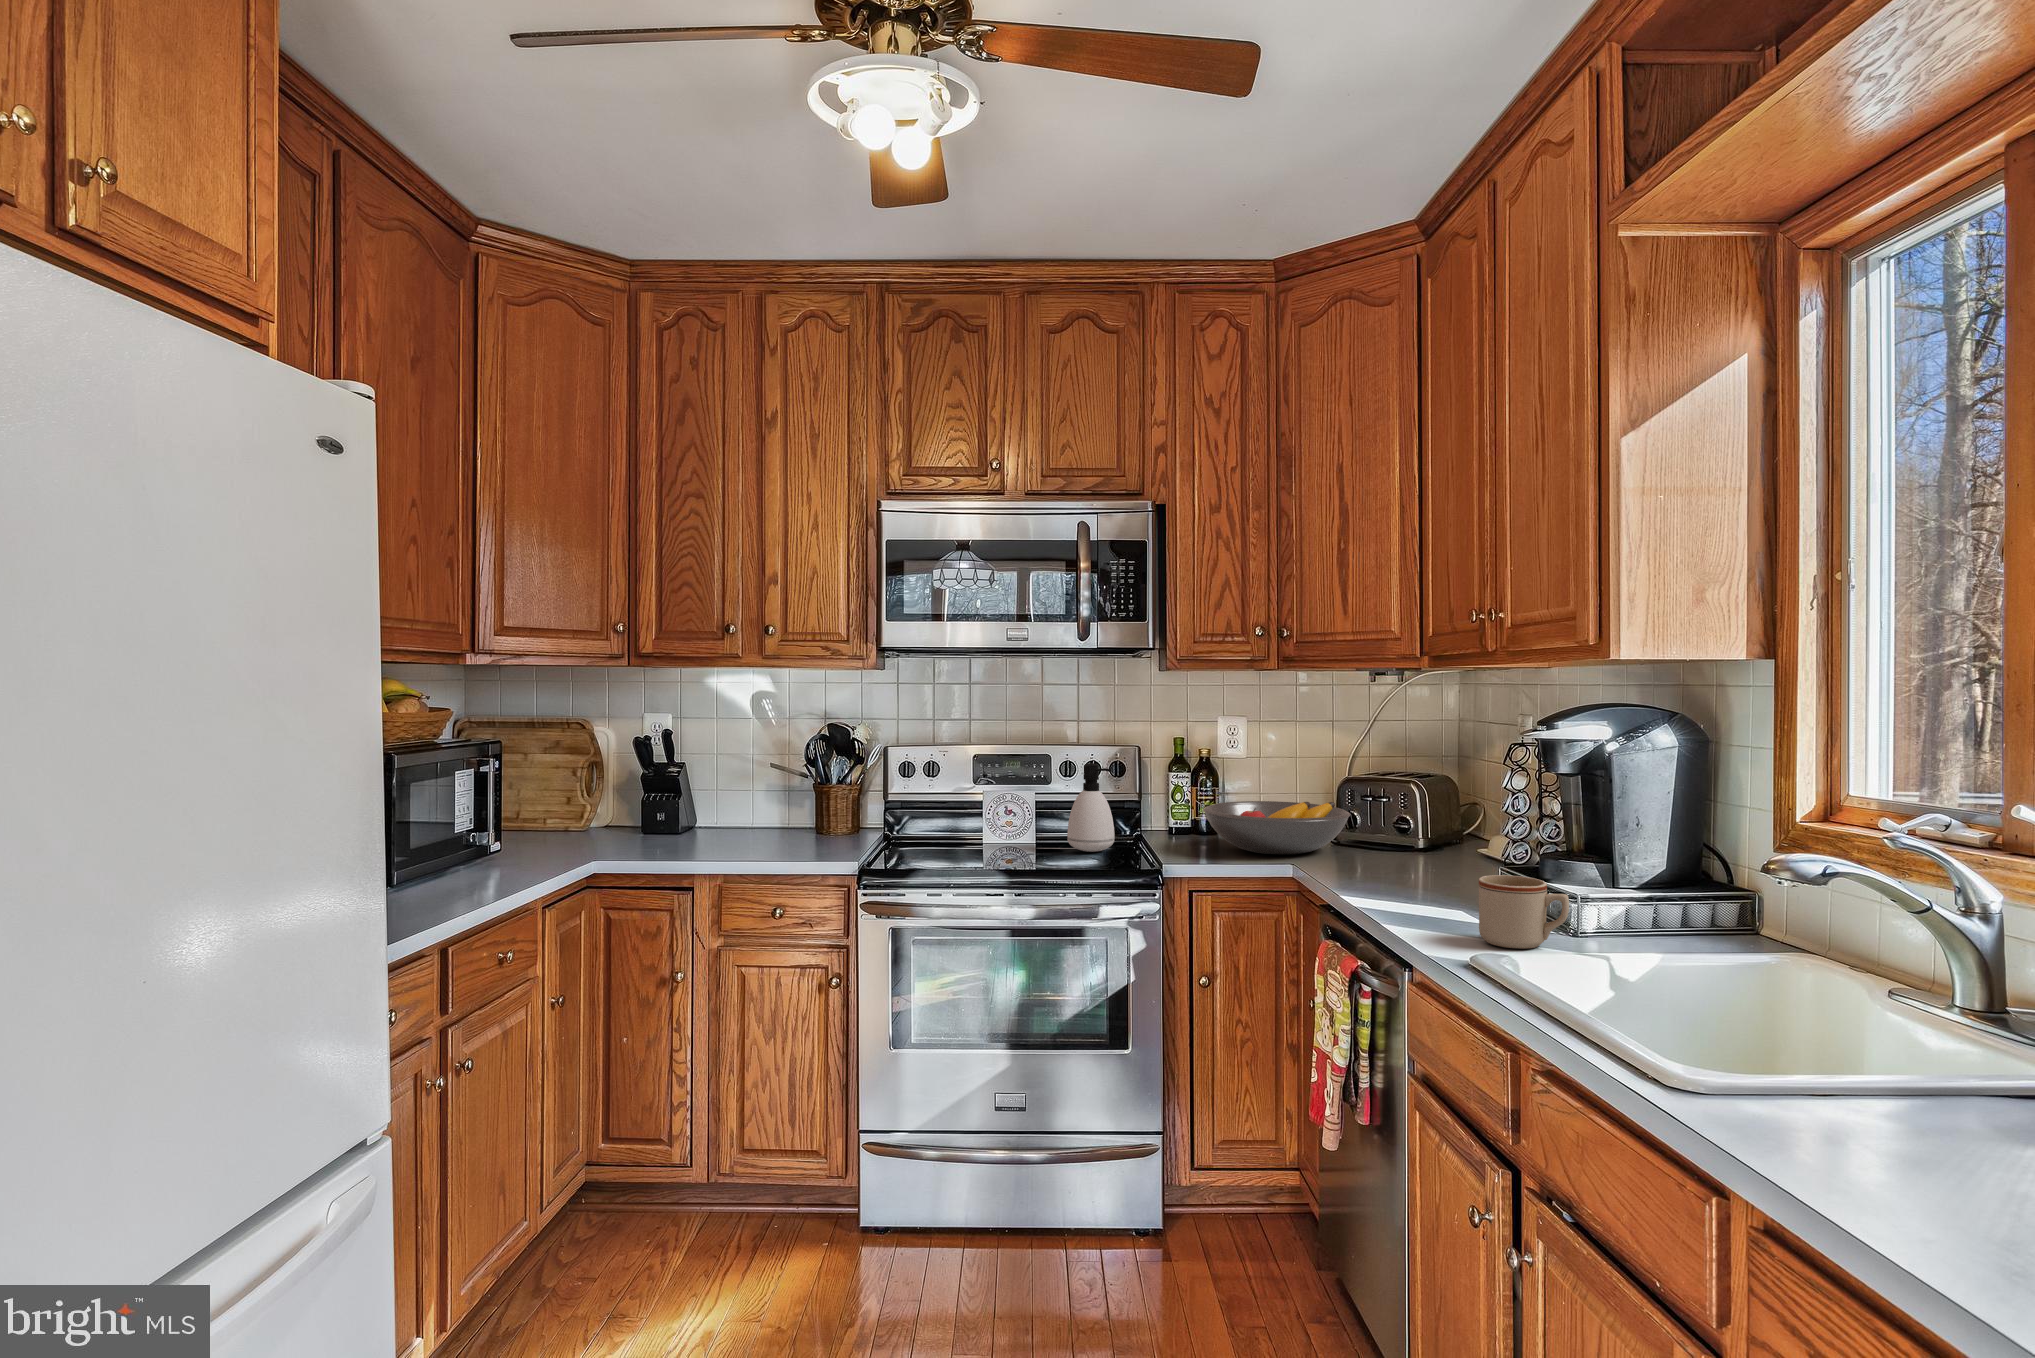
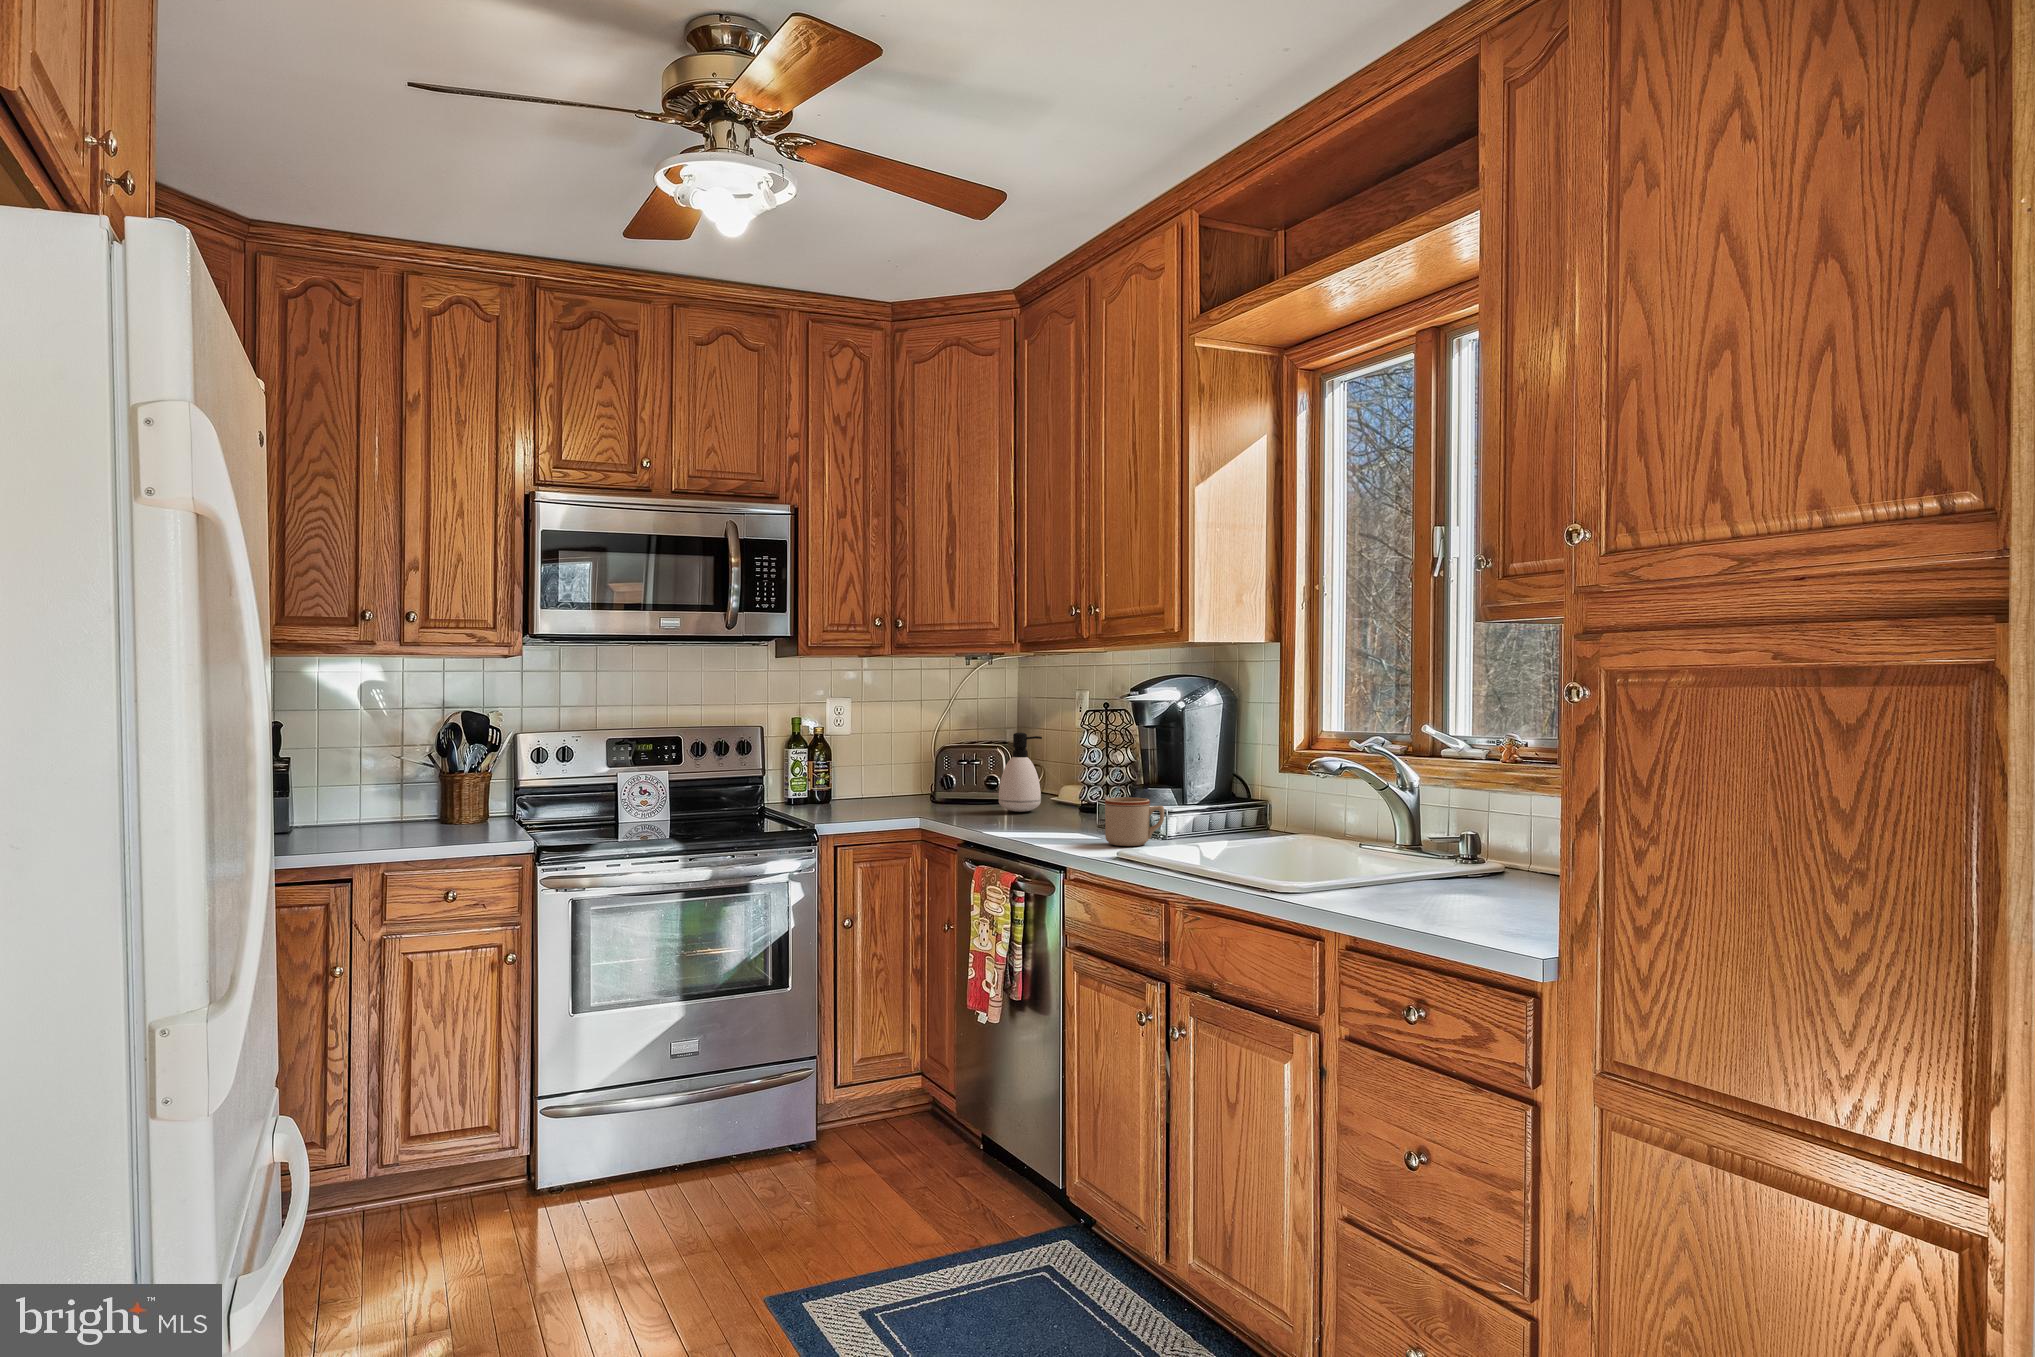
soap dispenser: present [1067,763,1115,852] -> present [999,733,1042,812]
fruit bowl: present [1203,801,1350,854] -> none [839,767,962,812]

